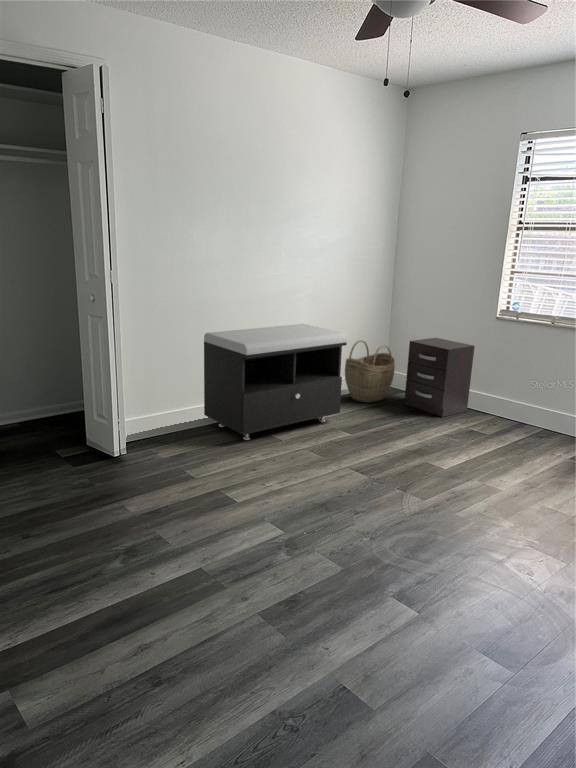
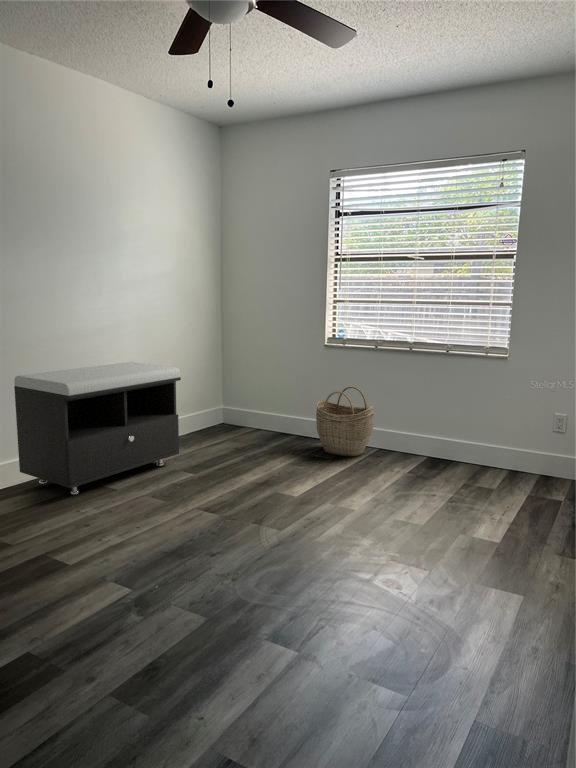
dresser: present [405,338,475,417] -> none [244,370,307,448]
woven basket: present [345,340,395,403] -> present [316,386,374,456]

